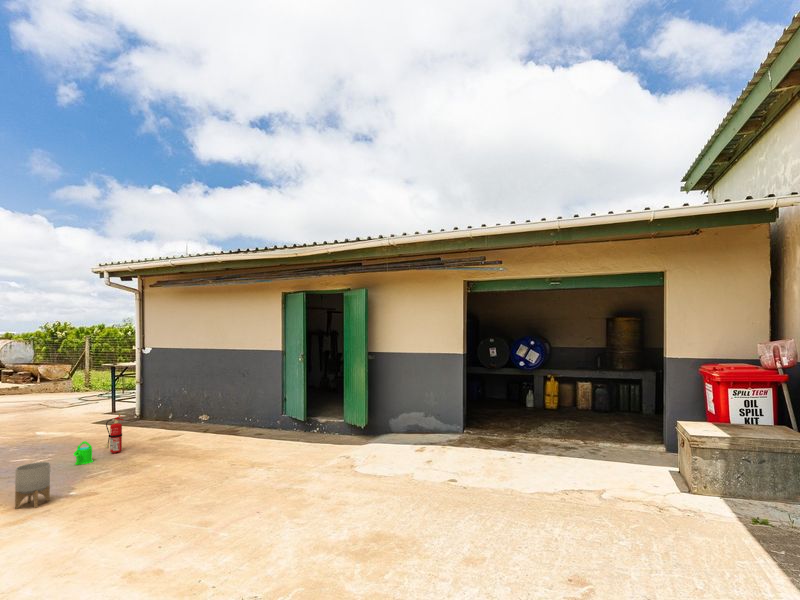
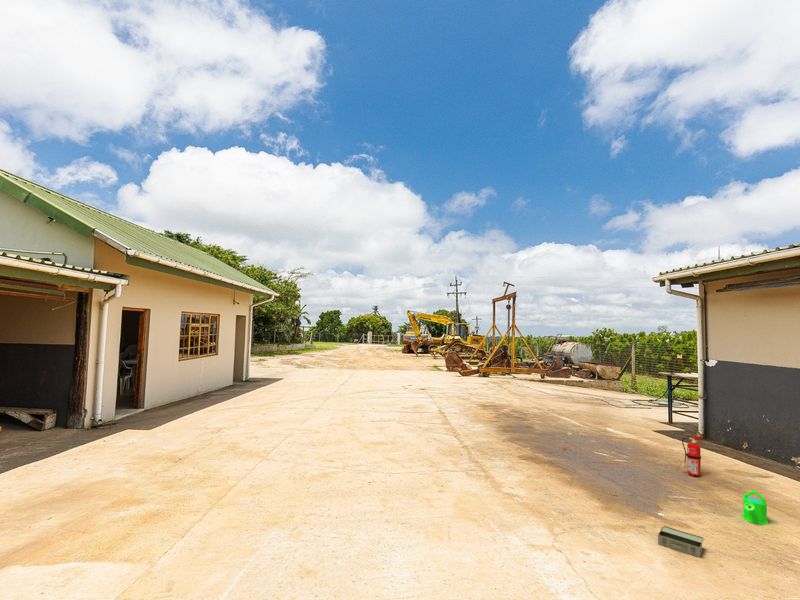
watering can: present [74,441,93,465] -> present [741,490,769,524]
planter: present [15,462,50,509] -> none [612,469,643,520]
toolbox: none [56,497,99,518] -> present [658,526,704,557]

